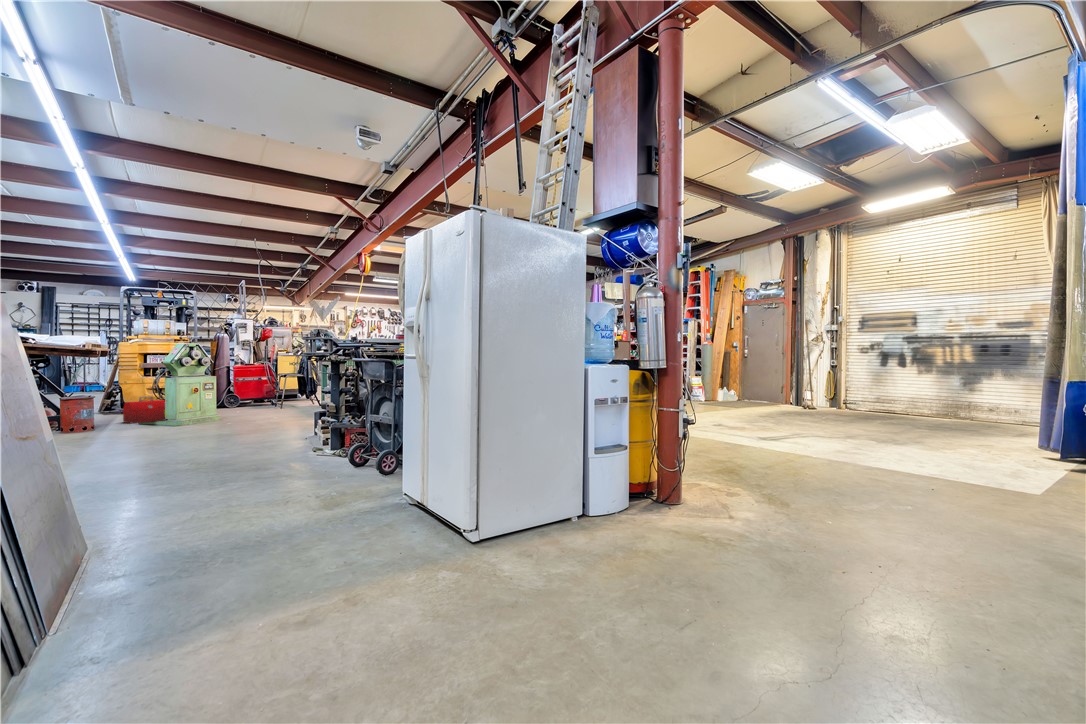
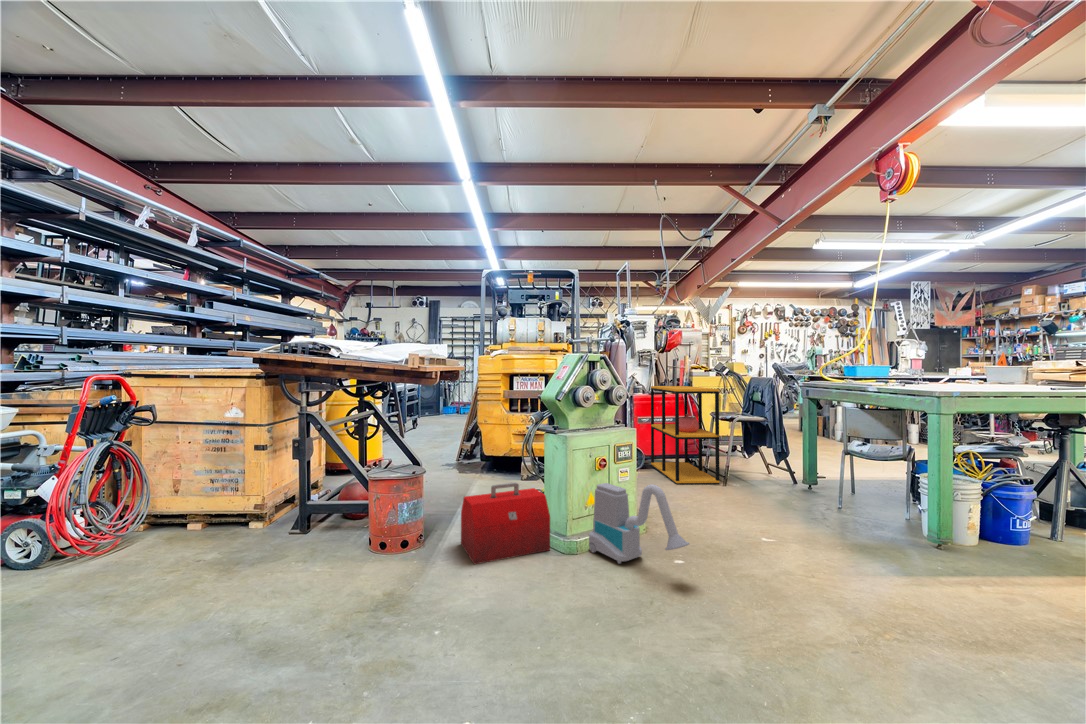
shelving unit: none [246,361,276,408] -> present [651,386,720,485]
vacuum cleaner: none [187,390,222,419] -> present [589,483,689,564]

